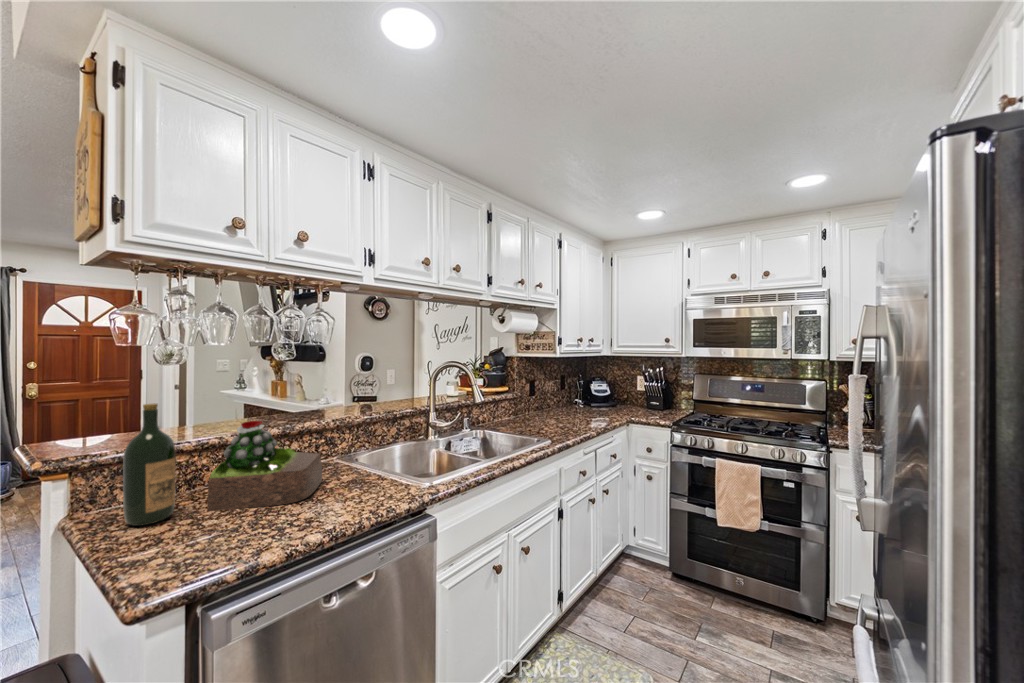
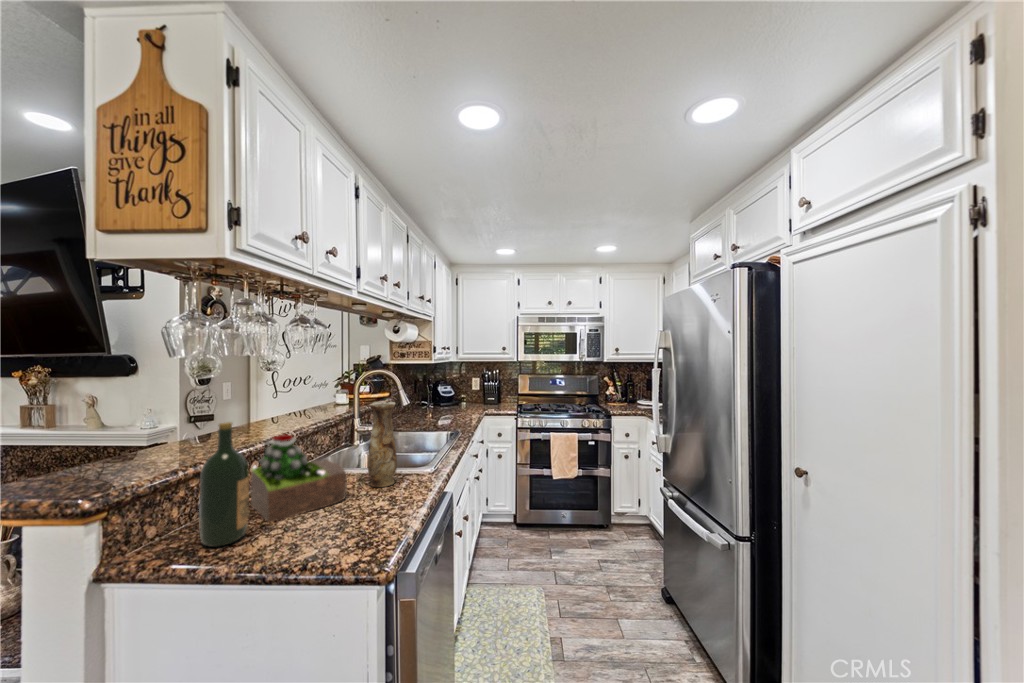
vase: none [347,395,381,495] -> present [368,402,397,487]

